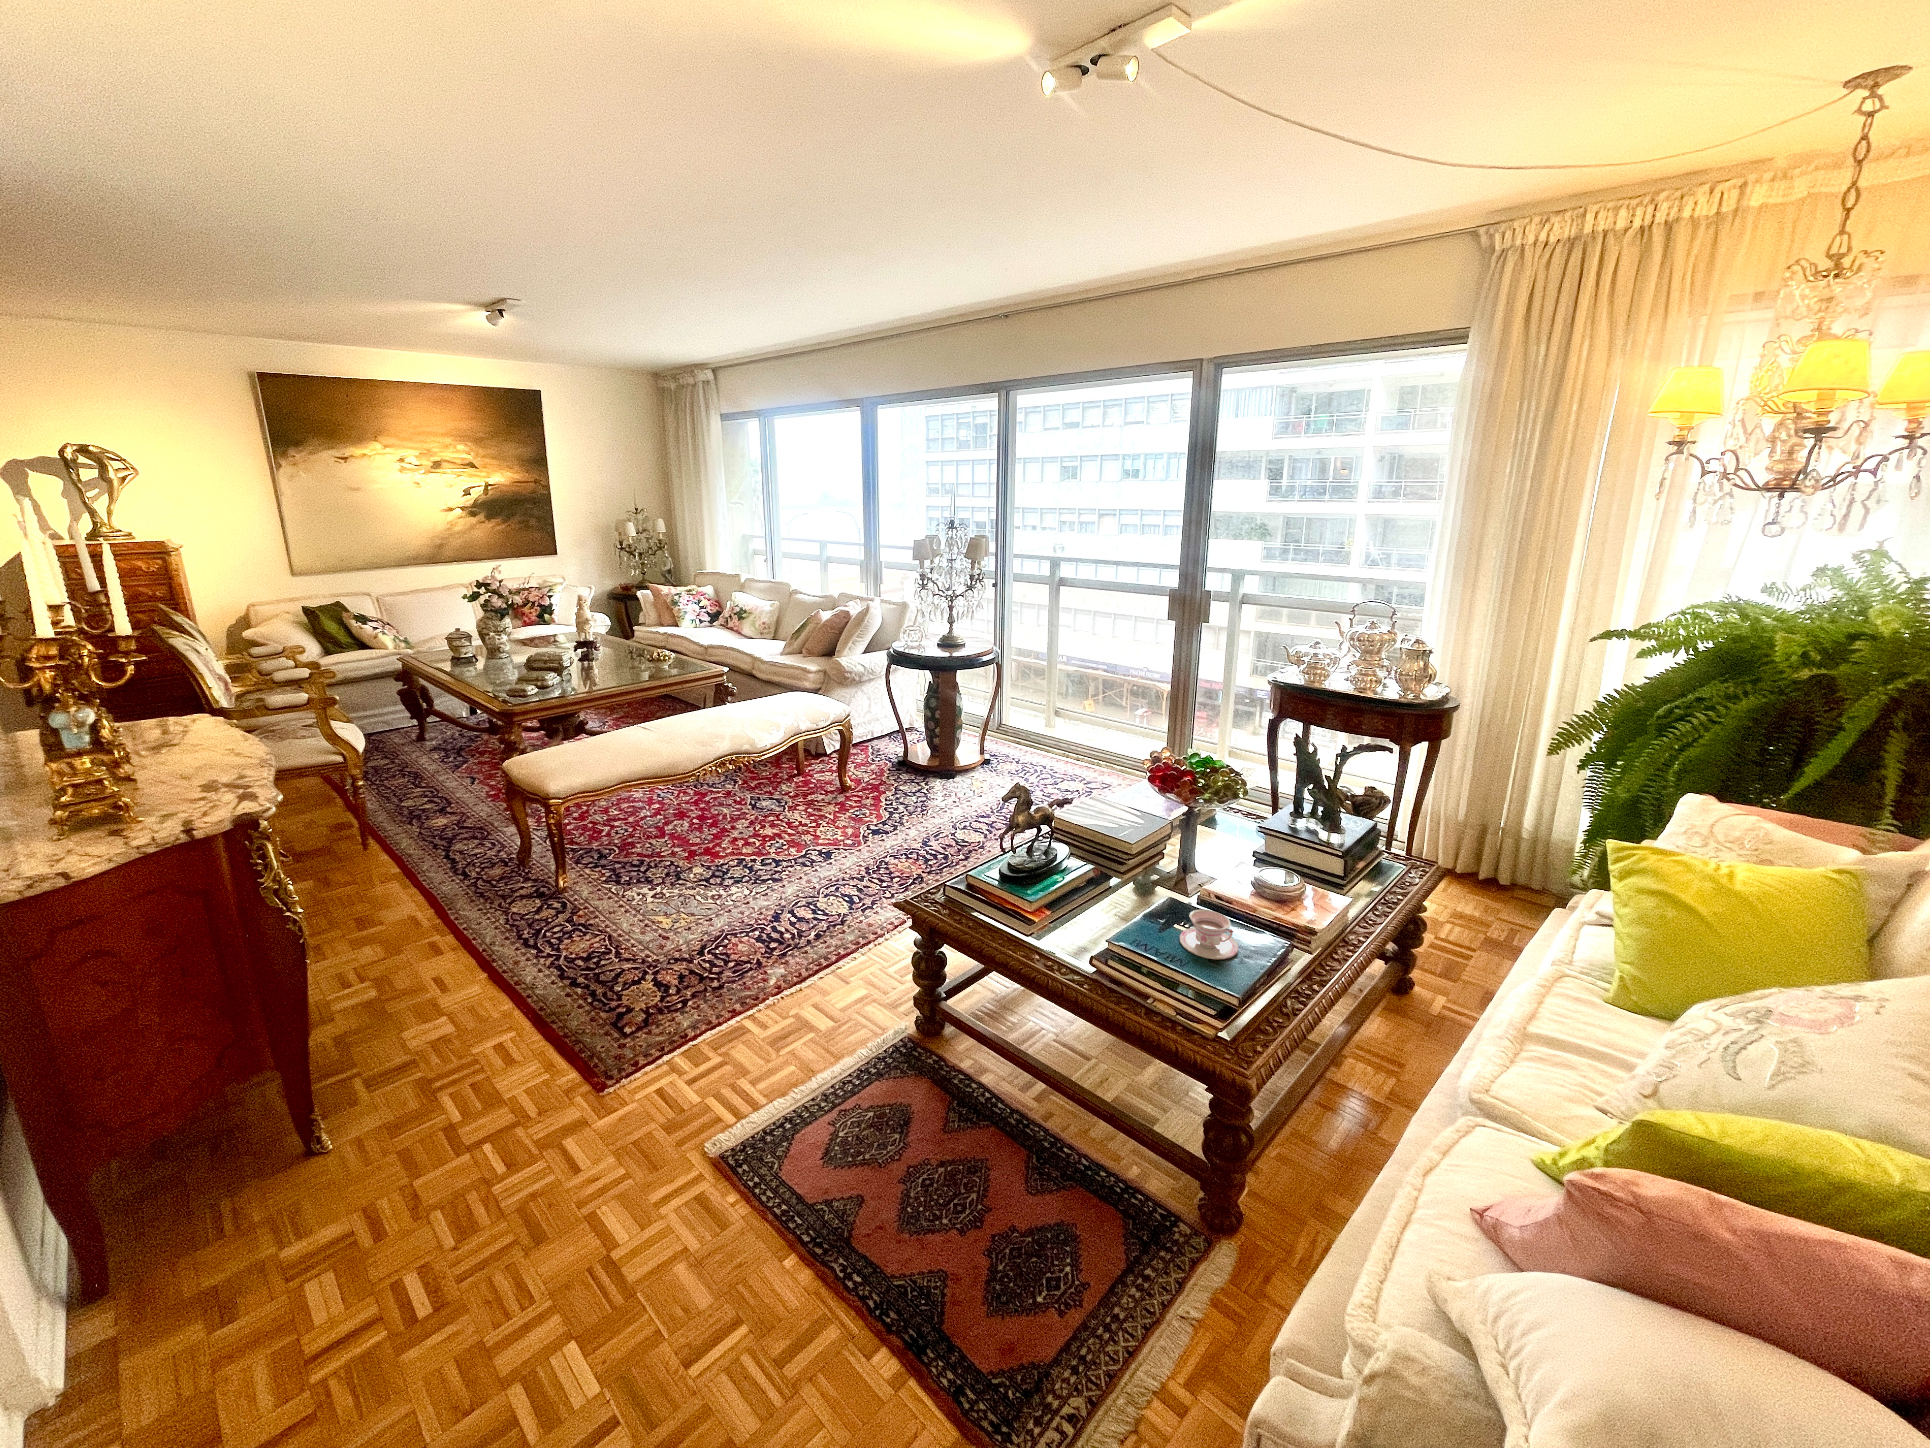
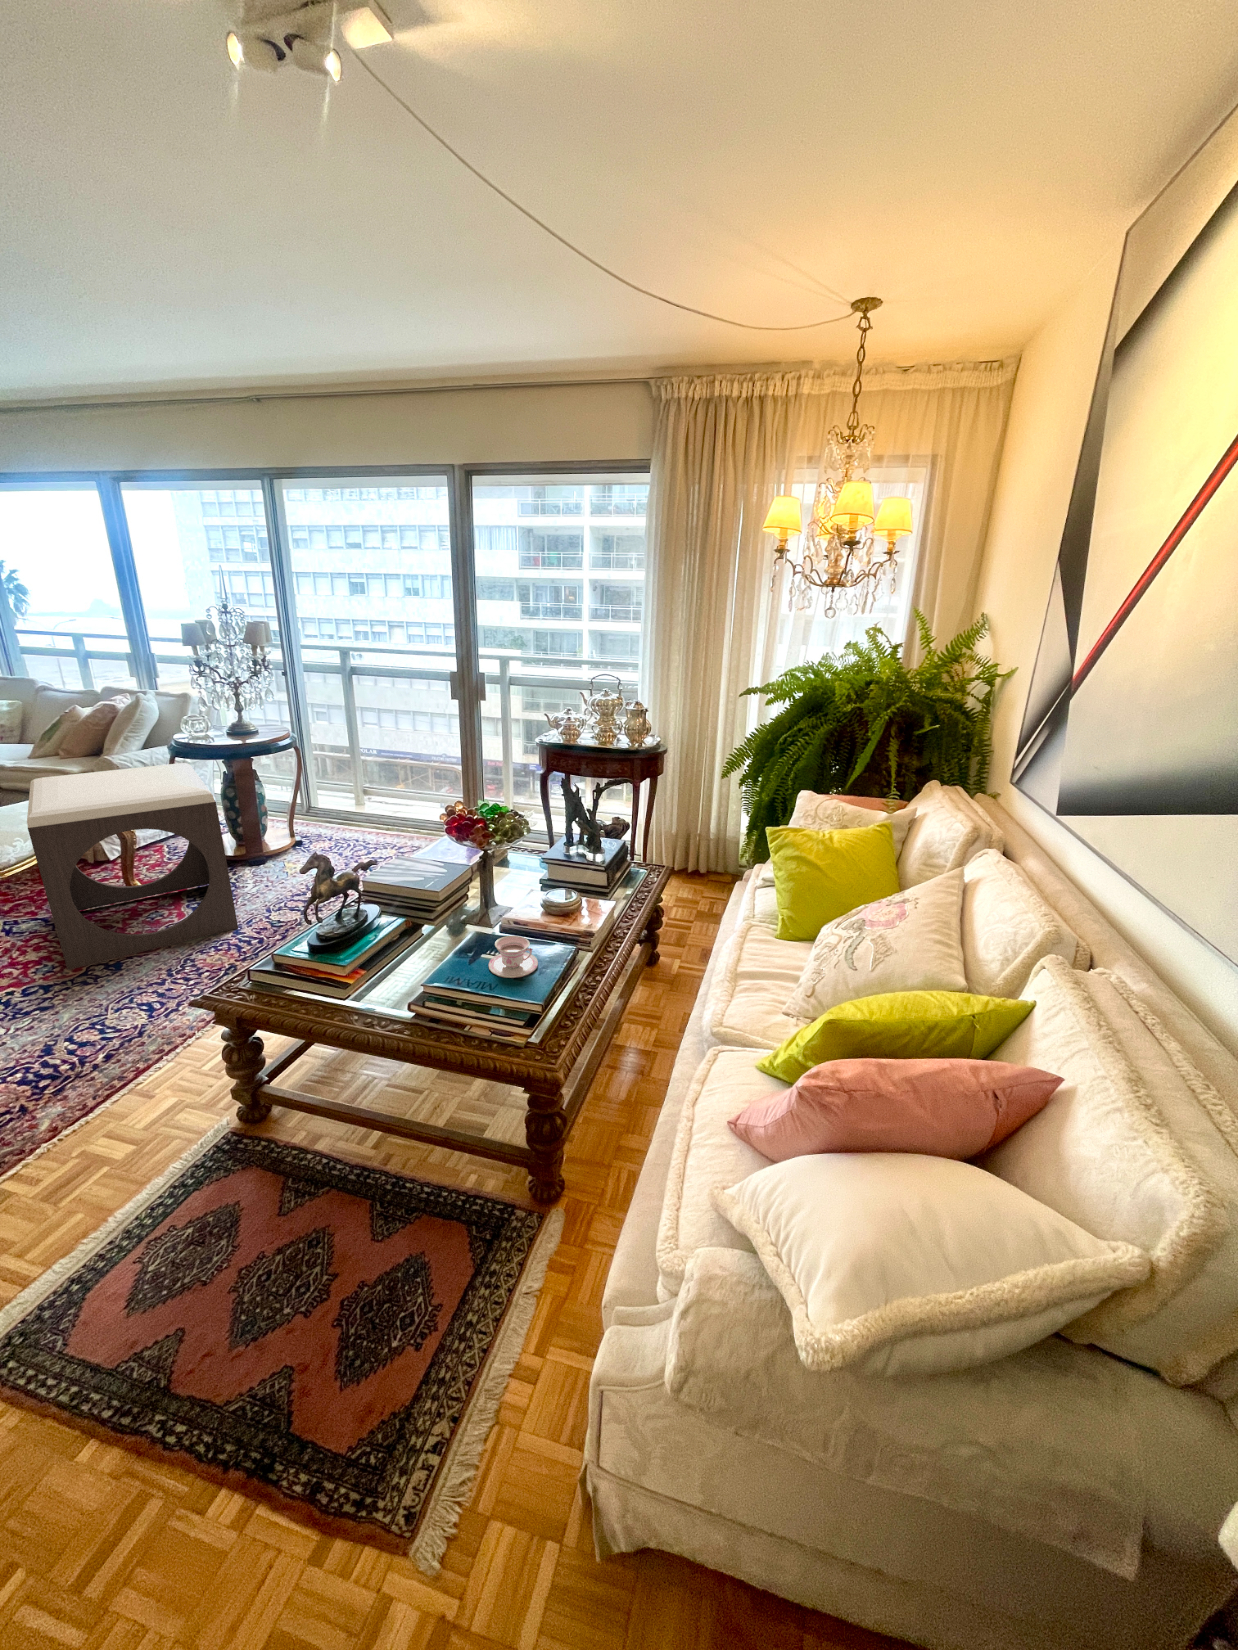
footstool: none [787,673,926,849] -> present [27,763,238,970]

